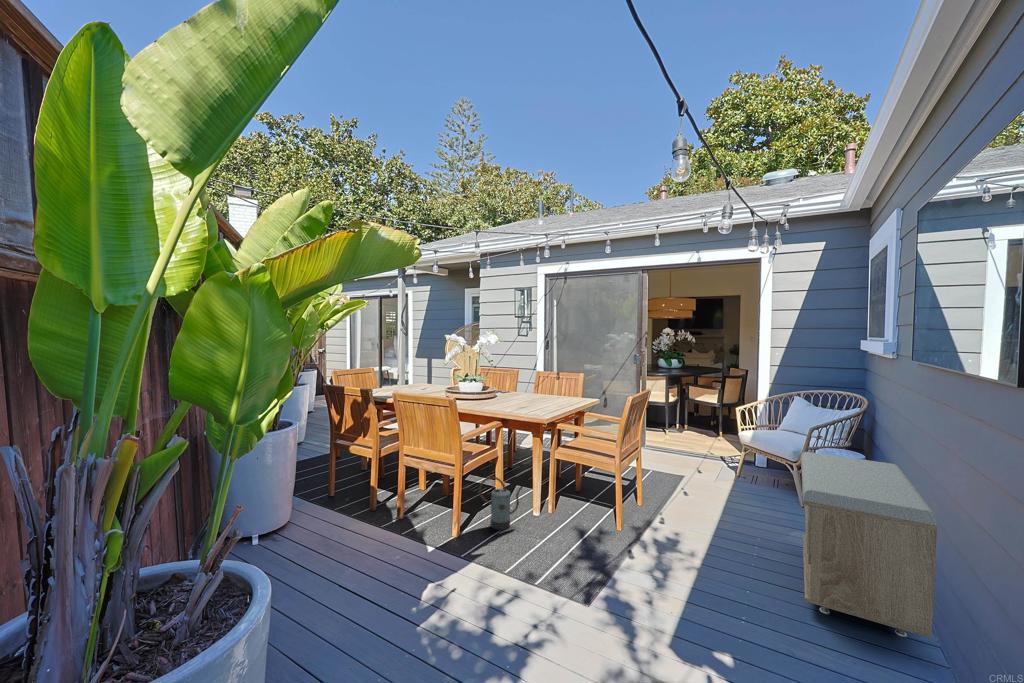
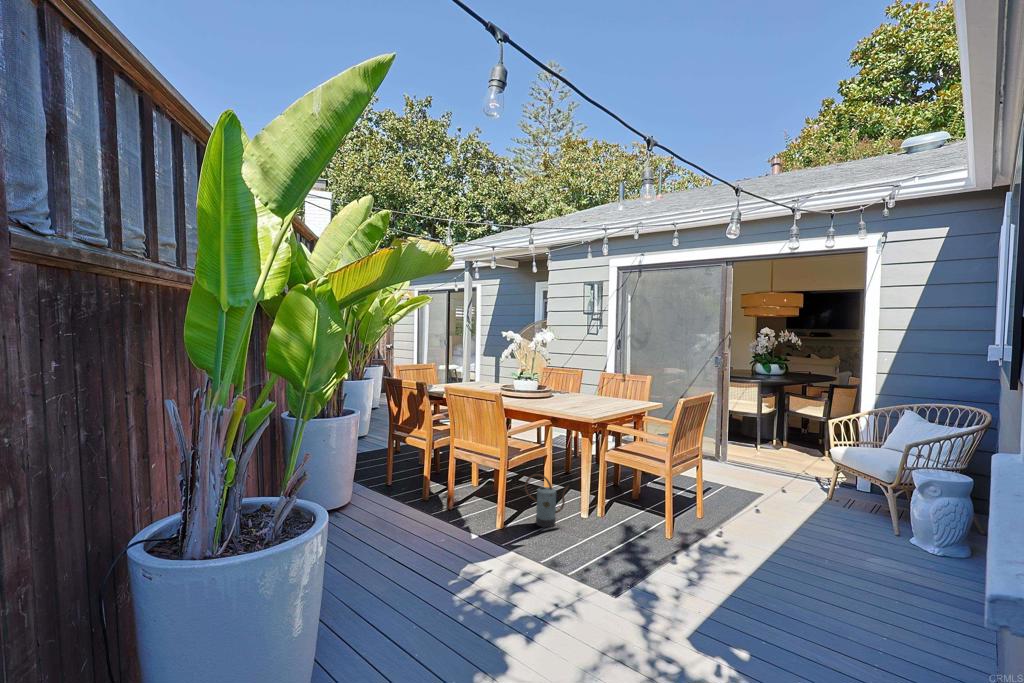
storage bench: present [801,452,937,638] -> none [840,465,982,655]

